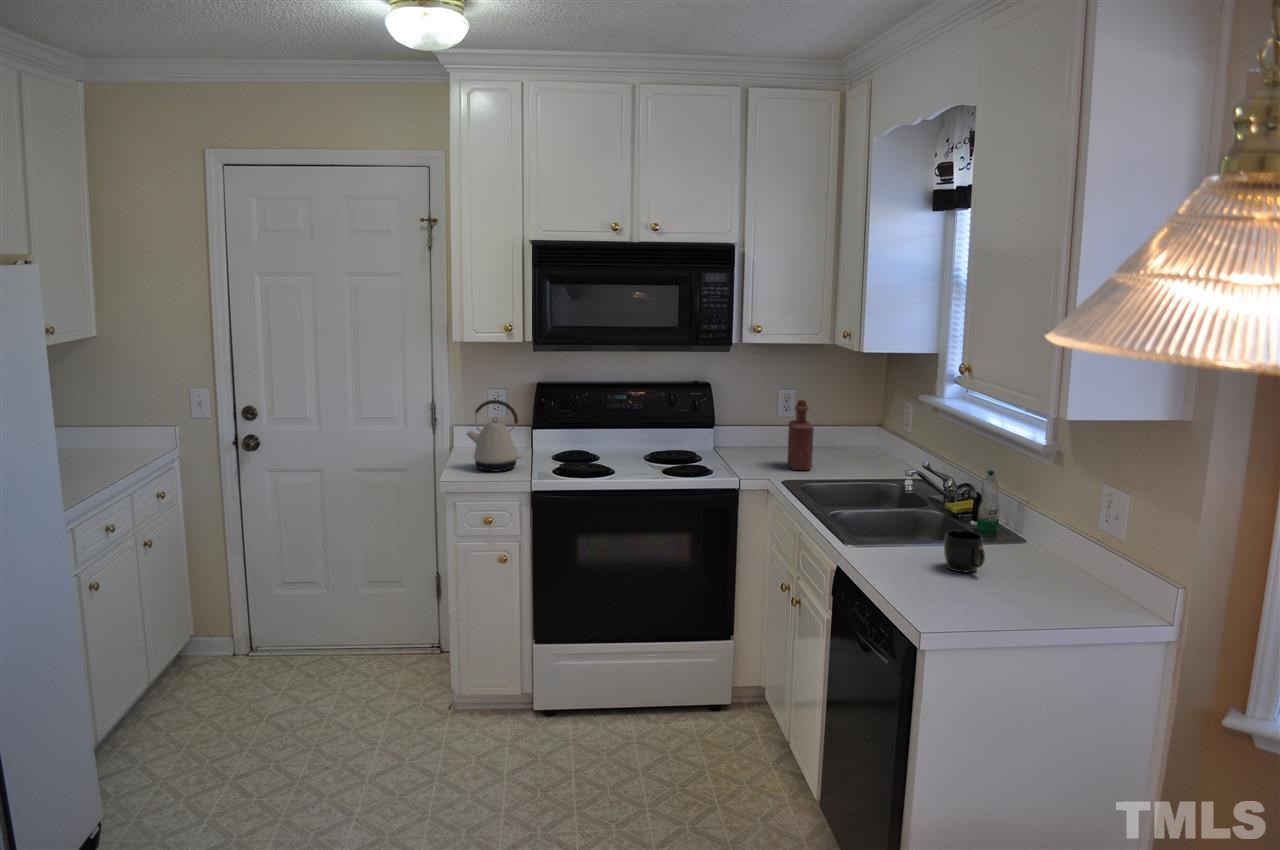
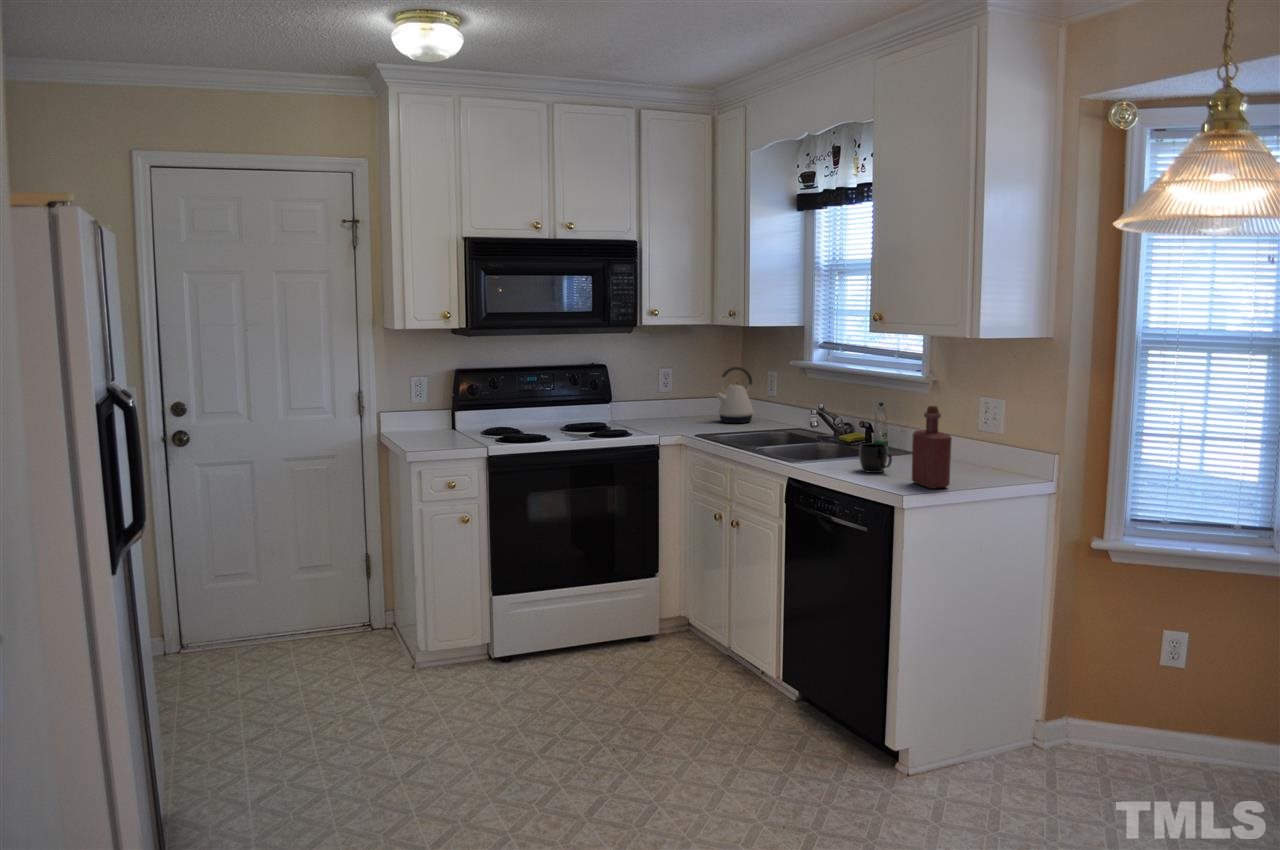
kettle: present [467,400,522,472] -> present [715,367,755,423]
bottle: present [788,400,813,470] -> present [912,406,952,489]

